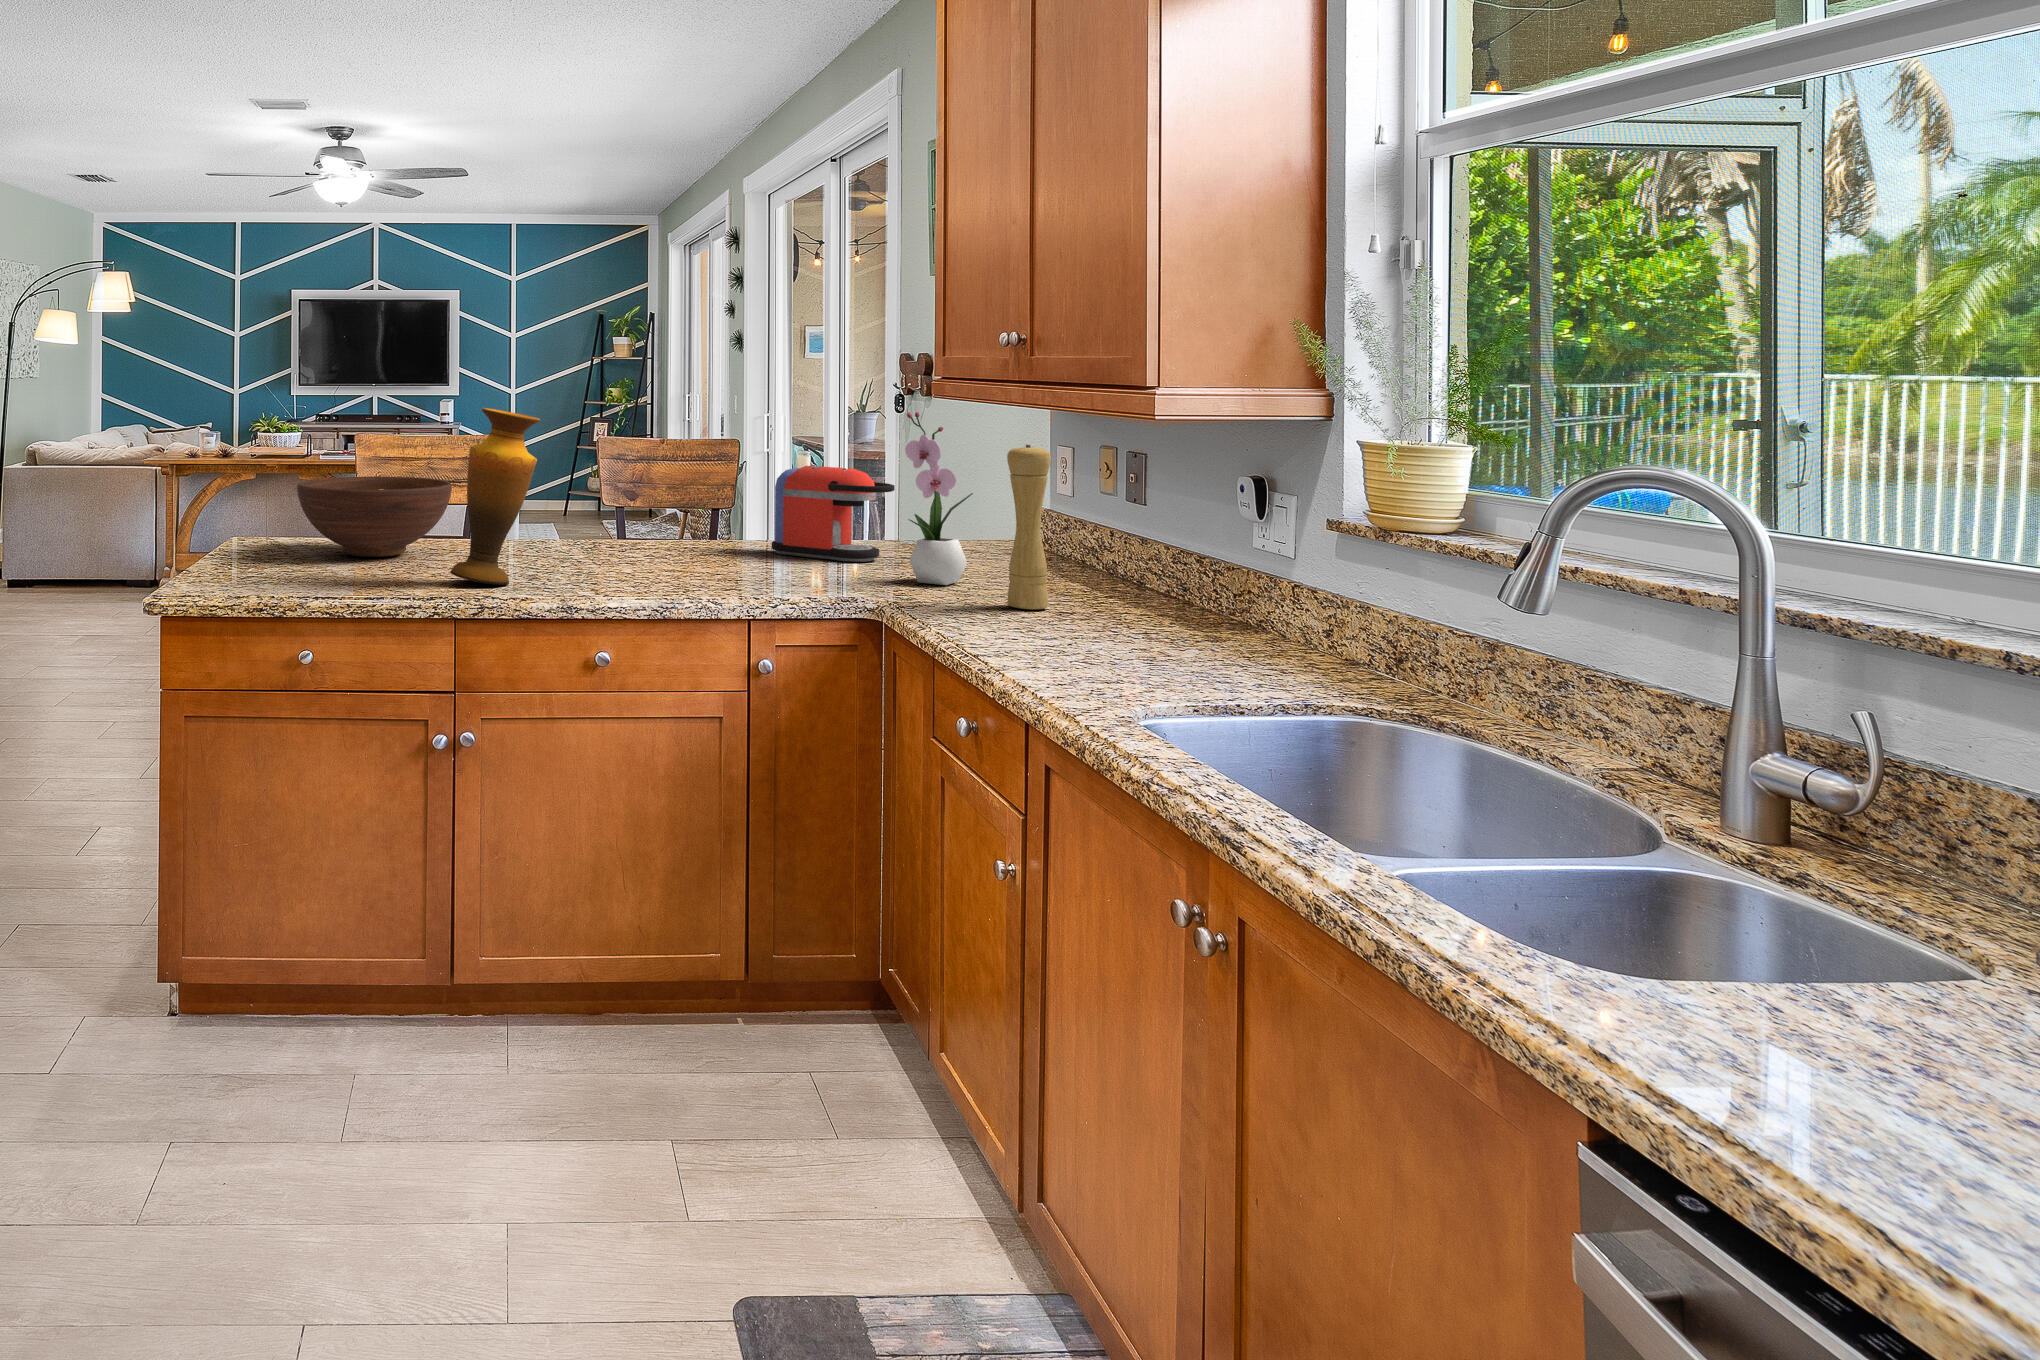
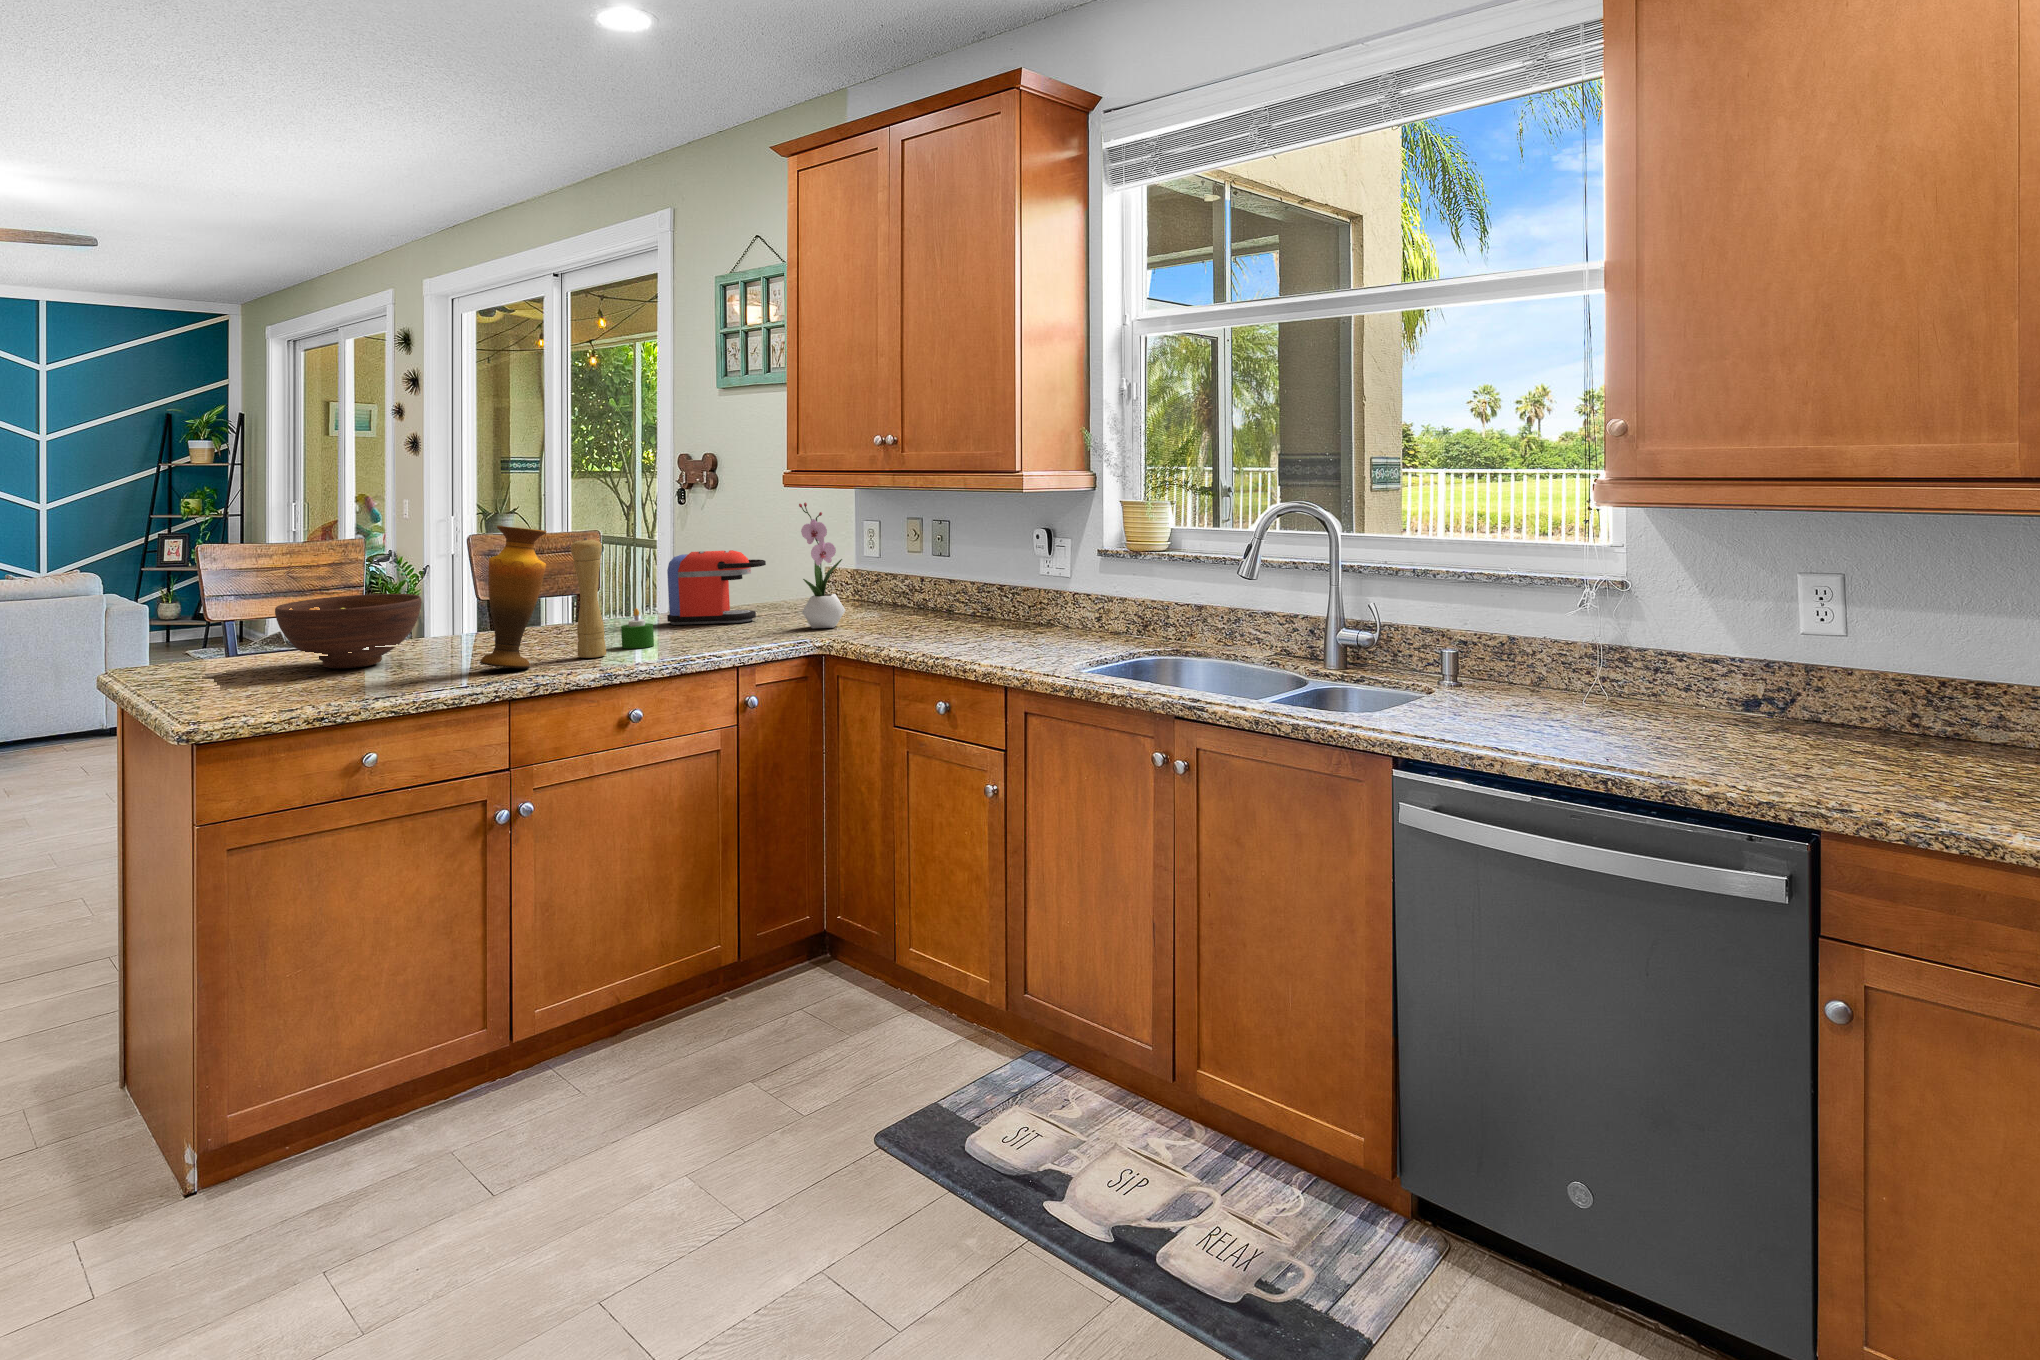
pepper mill: present [1007,445,1051,609] -> present [571,538,606,658]
candle: none [656,527,696,578] -> present [621,608,654,649]

